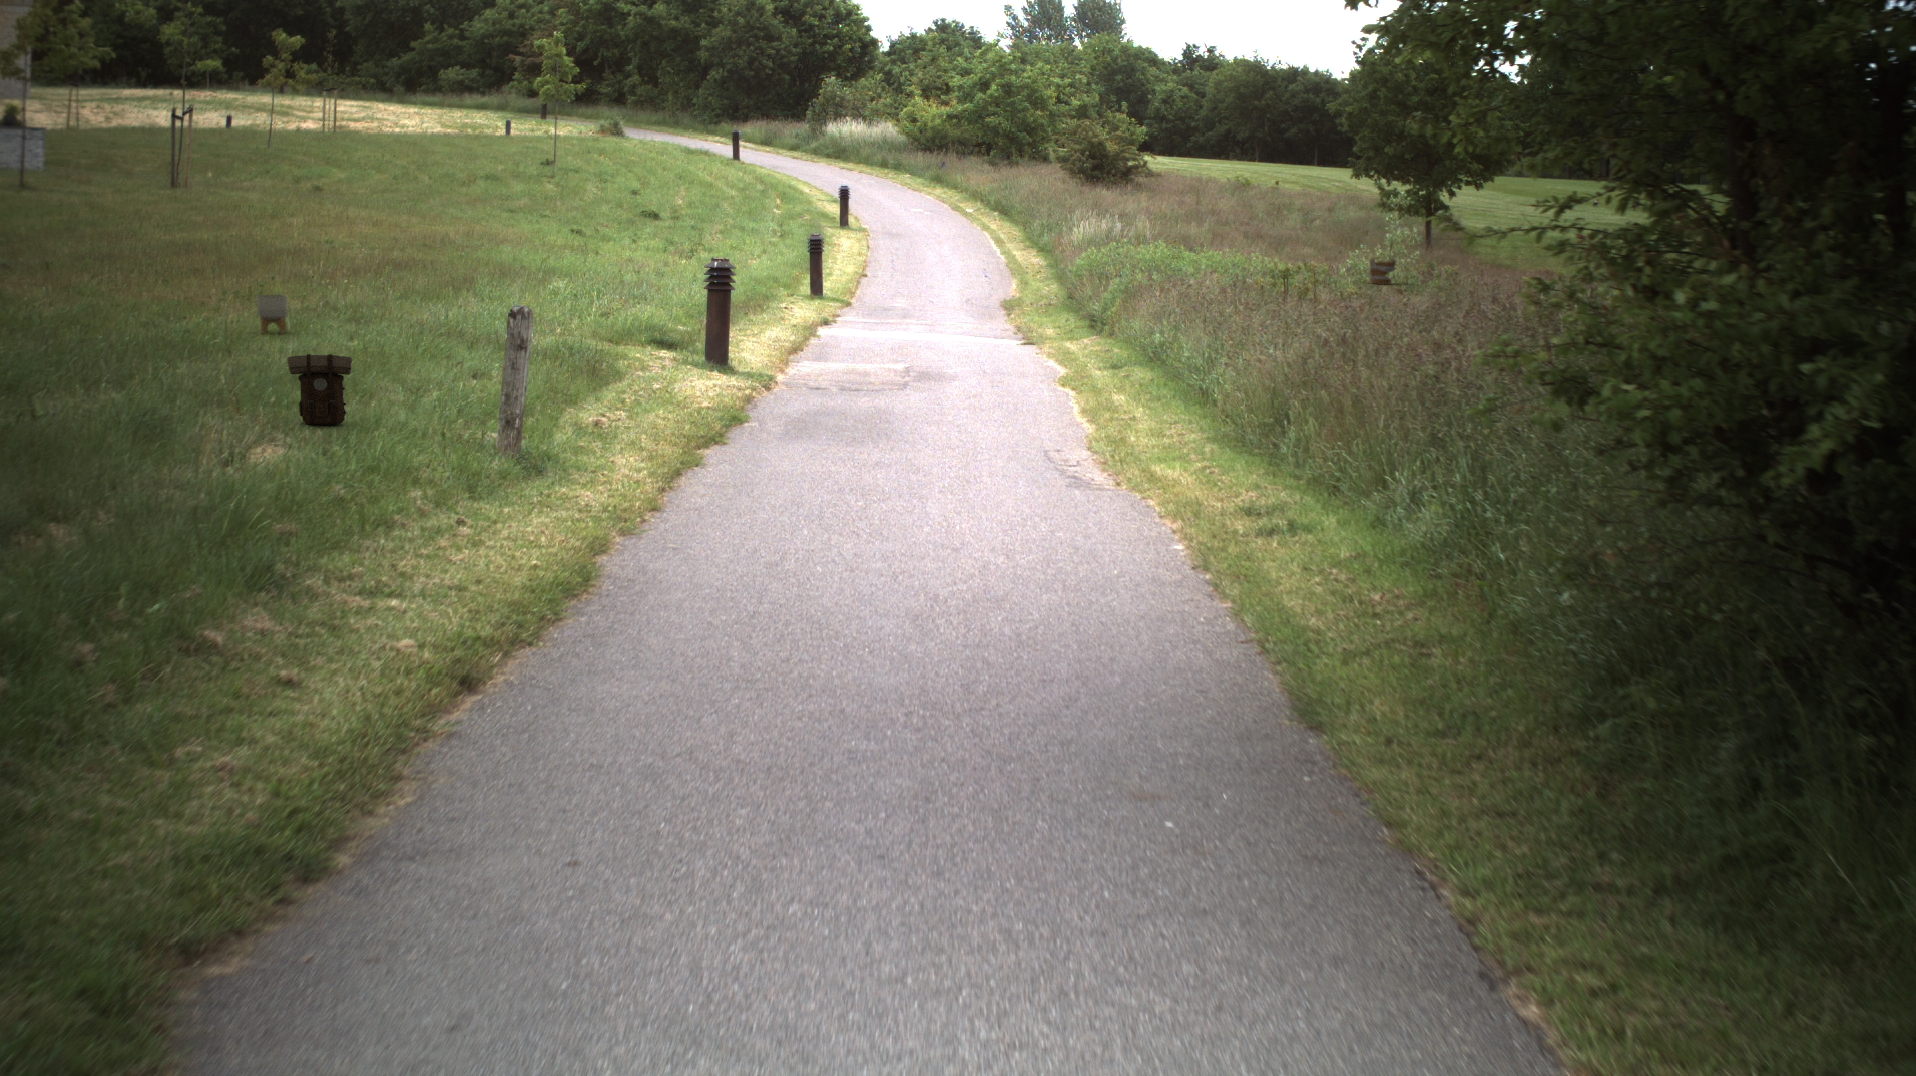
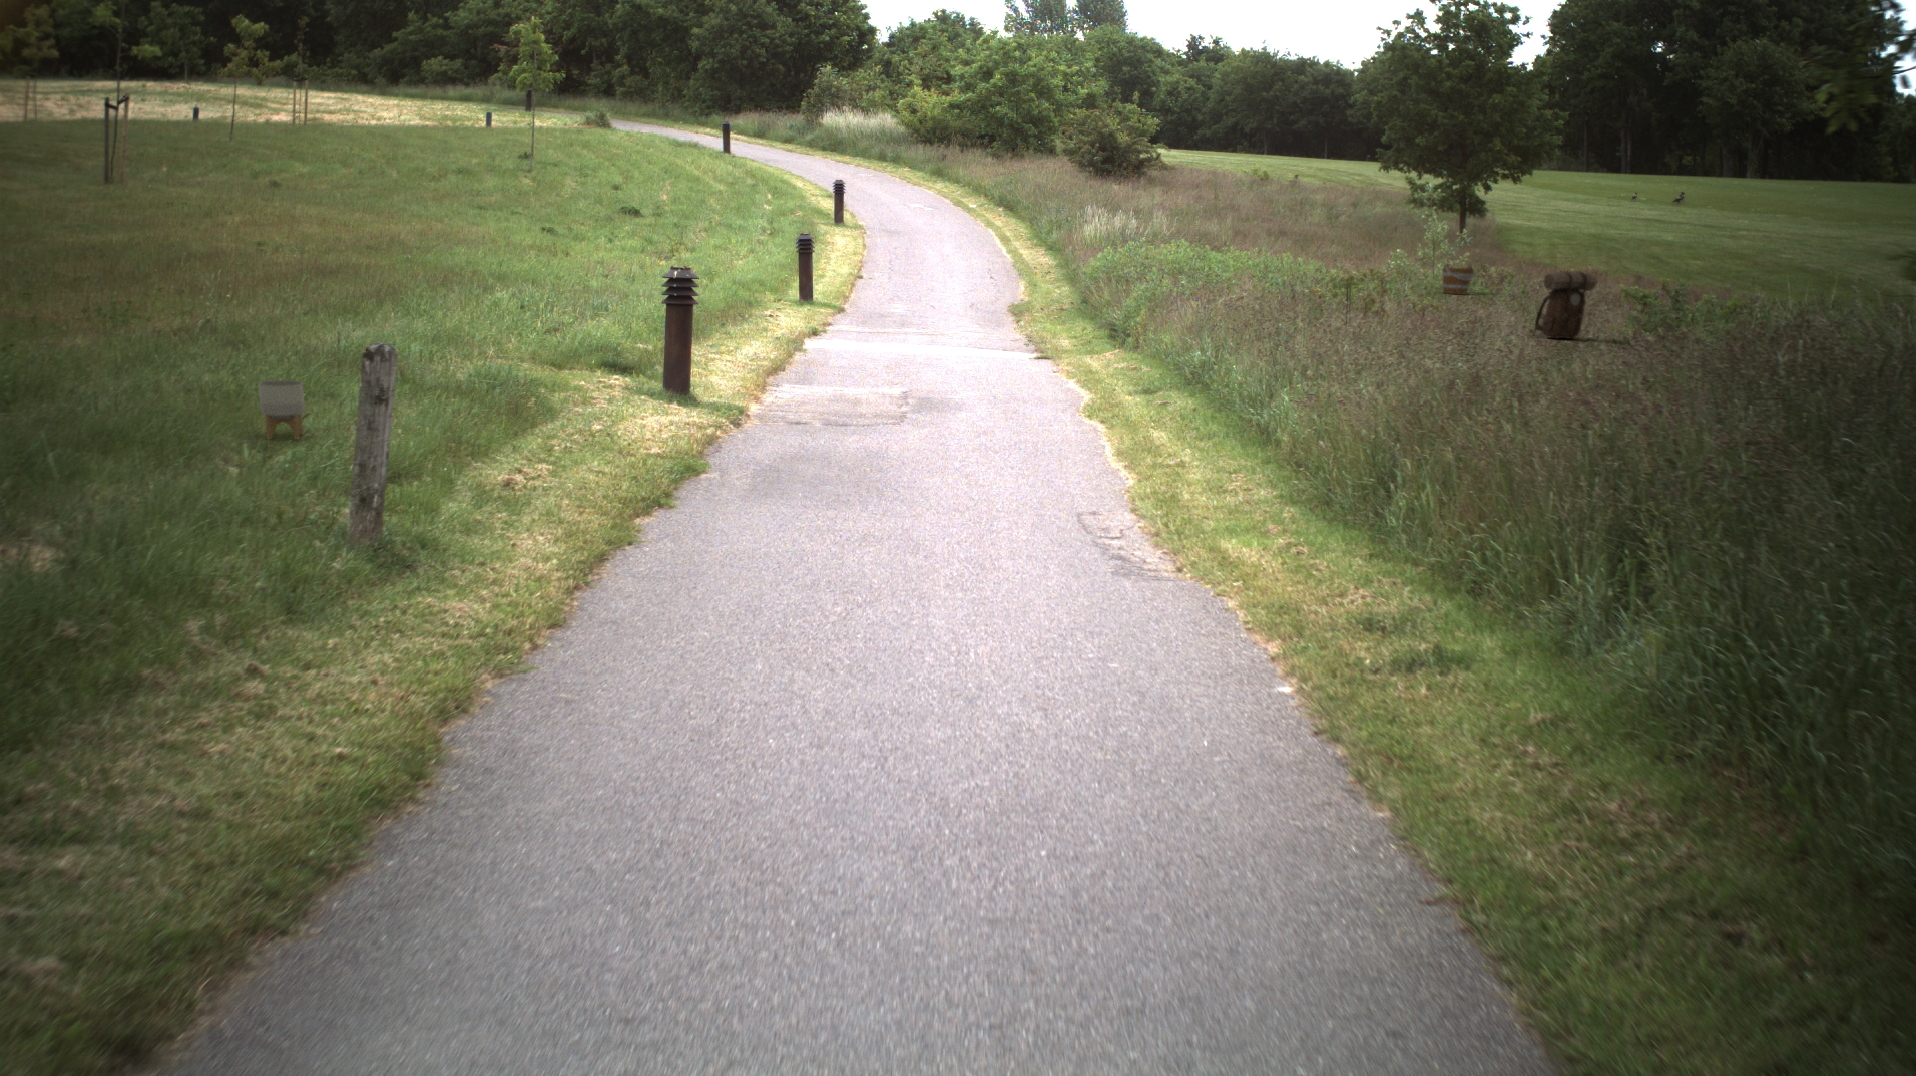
planter: present [257,295,287,334] -> present [259,380,305,439]
backpack: present [288,354,352,425] -> present [1535,271,1598,339]

